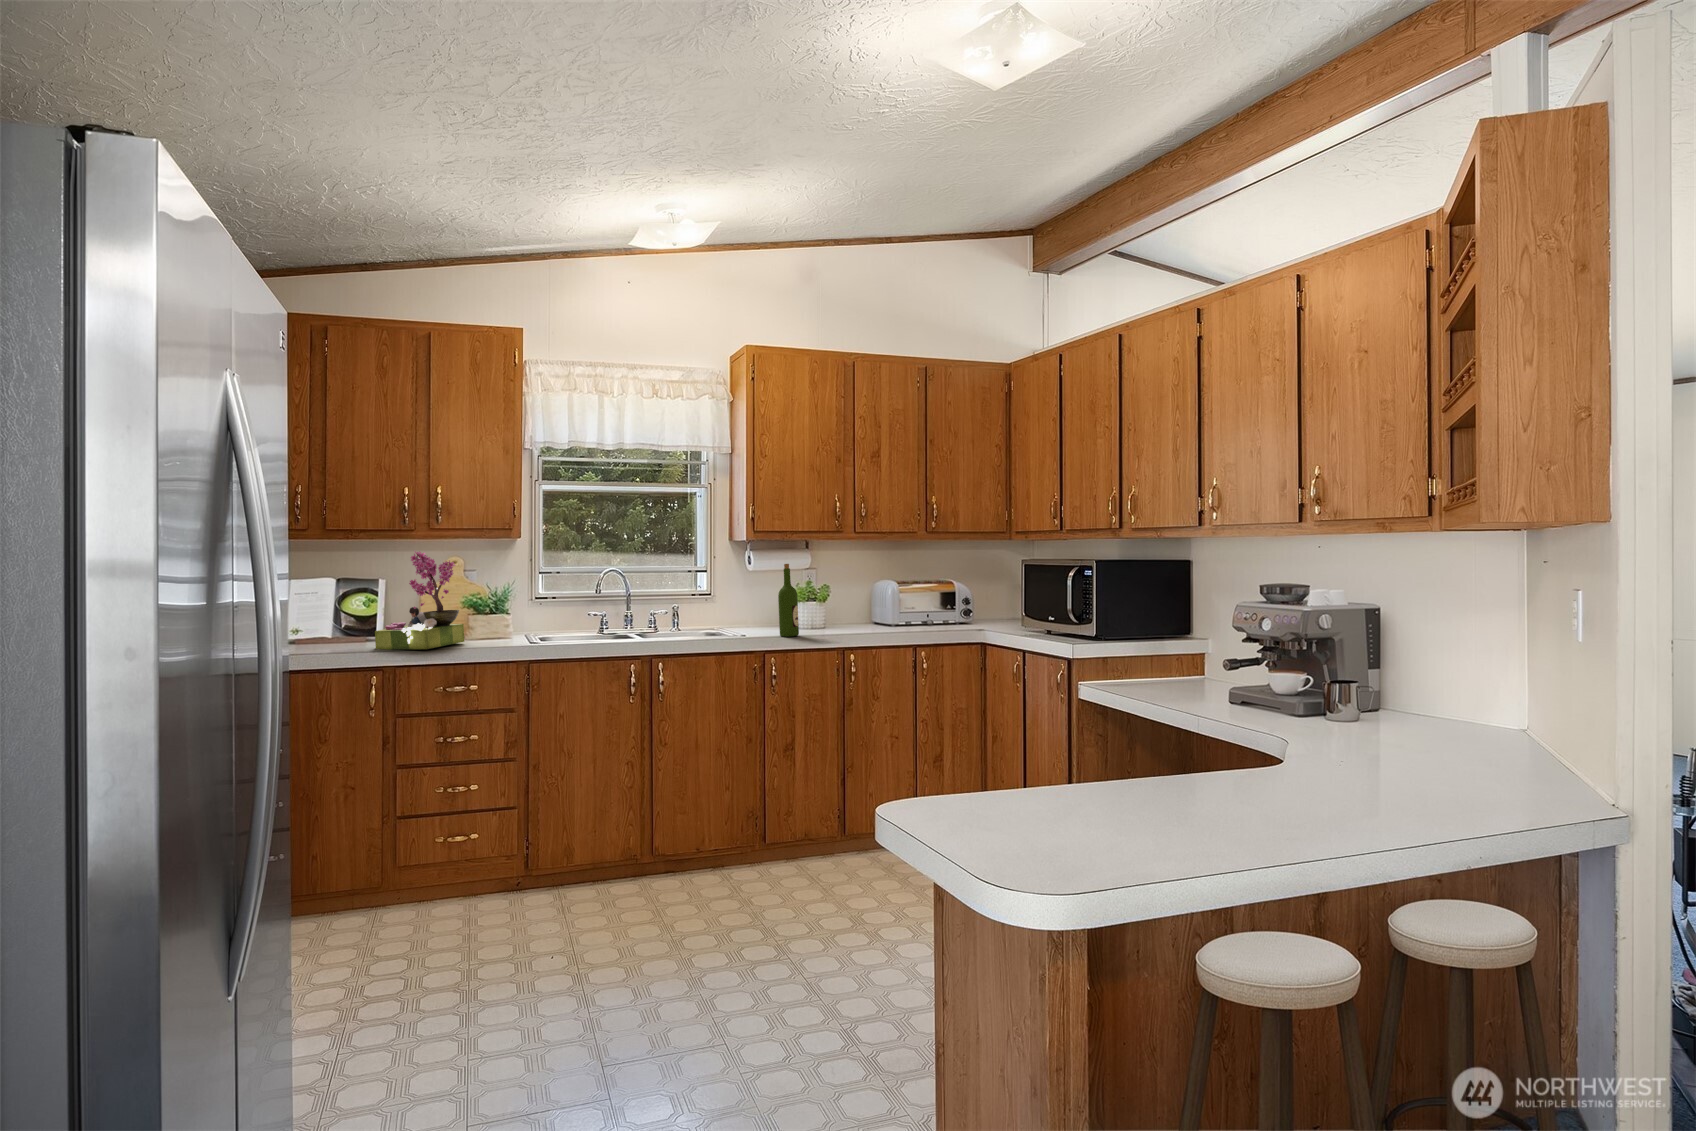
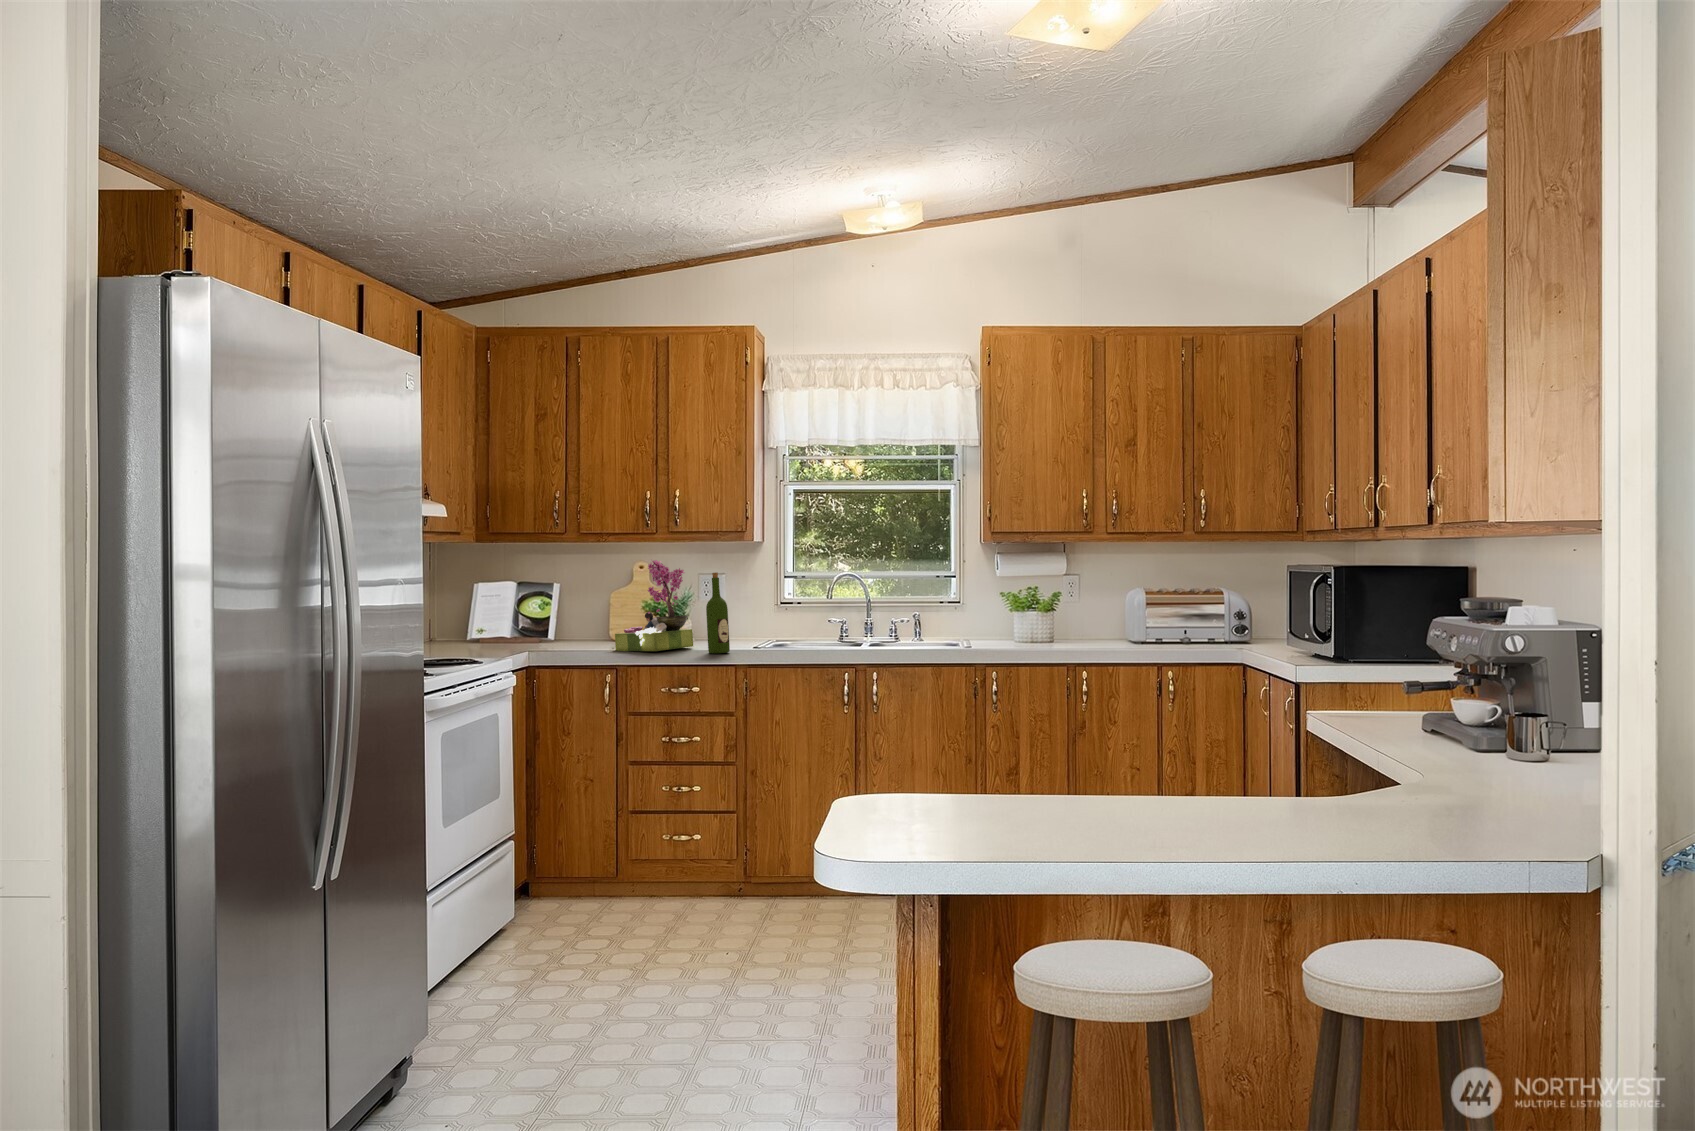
wine bottle: present [778,564,799,637] -> present [706,573,730,654]

